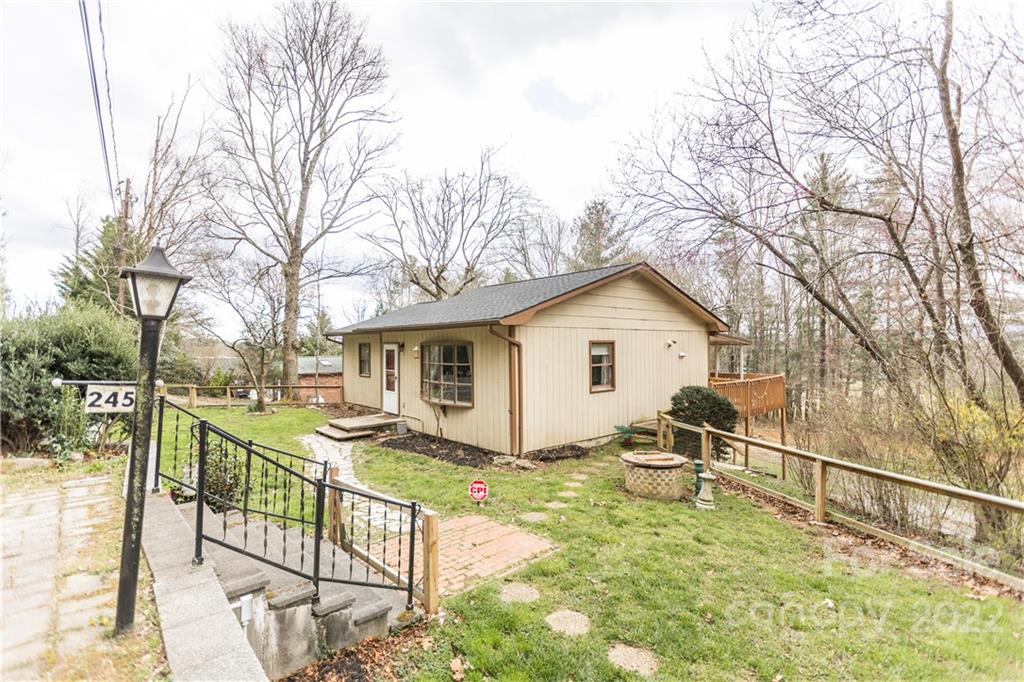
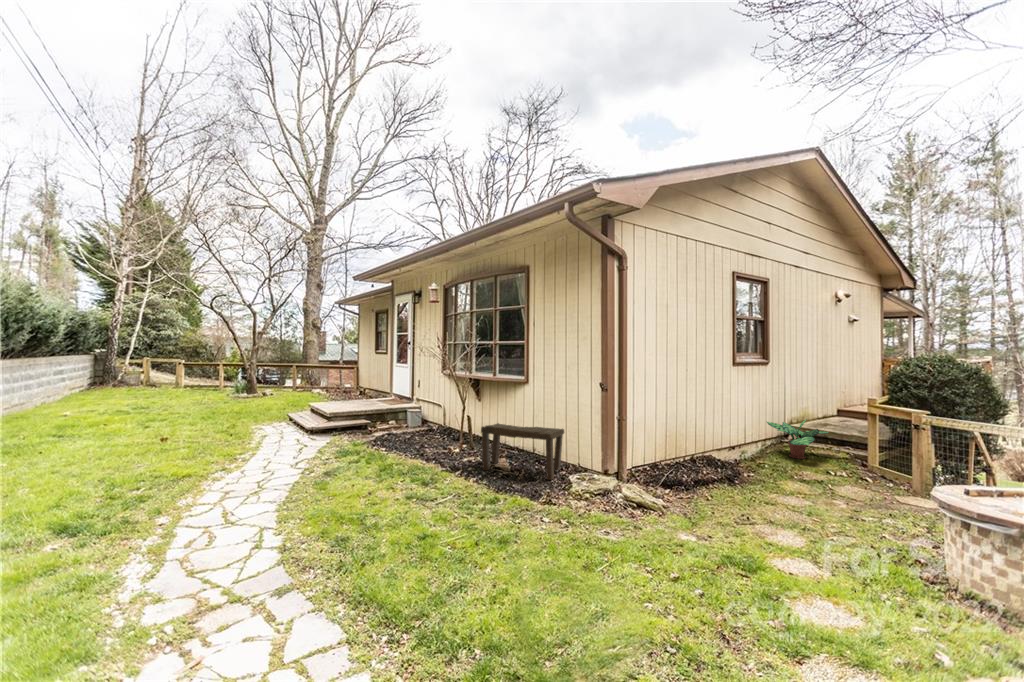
bench: none [449,431,493,459] -> present [481,423,564,480]

